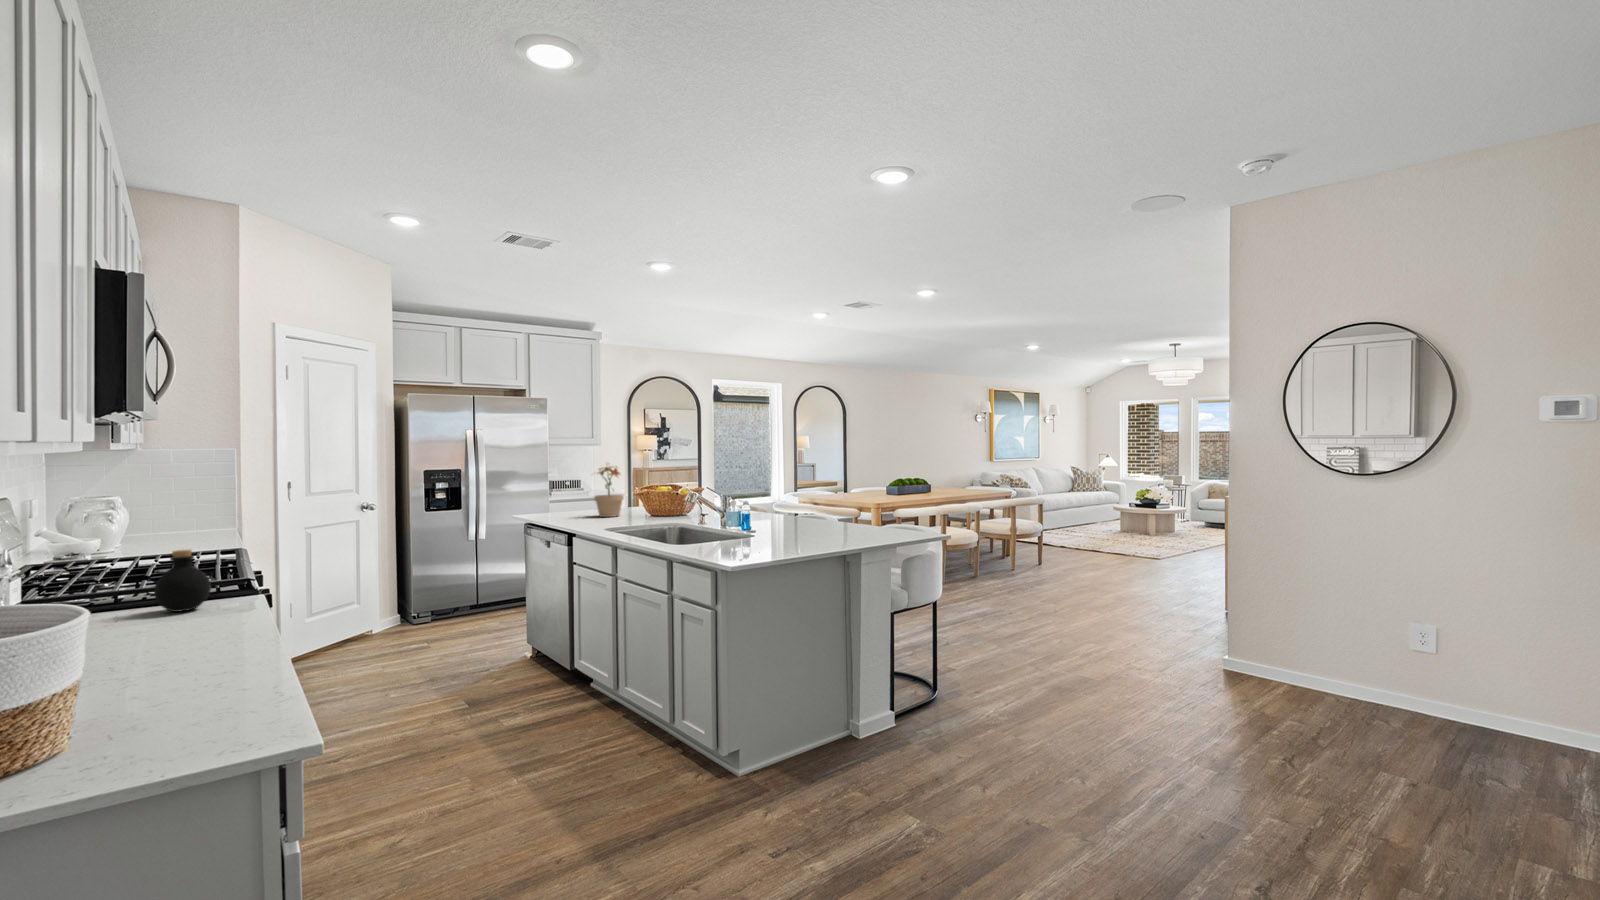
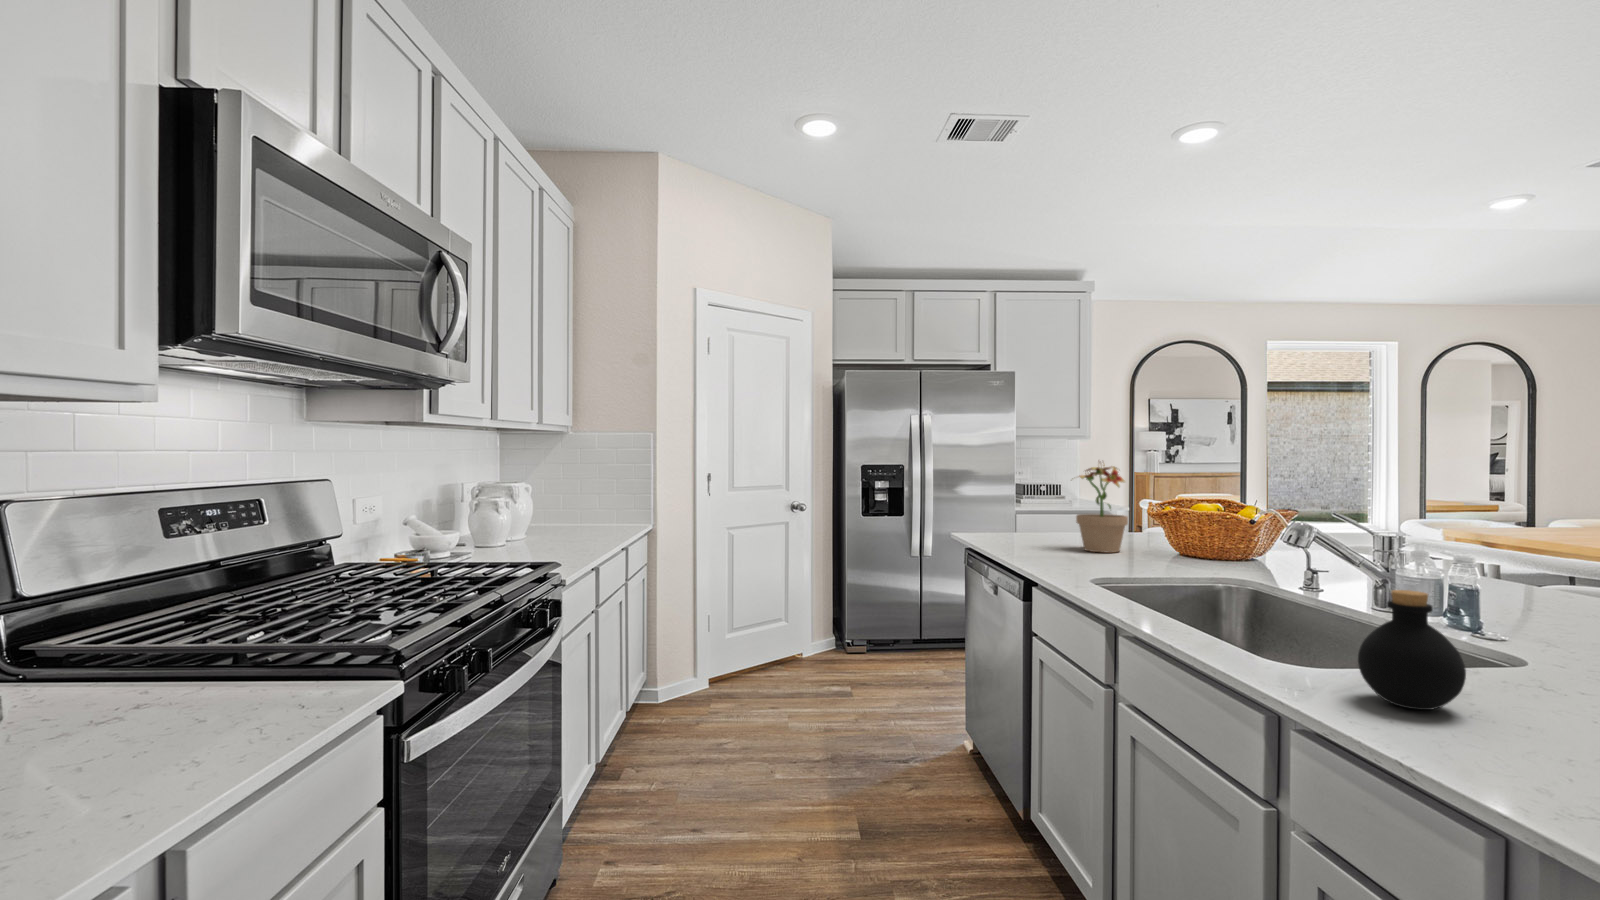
bottle: present [154,550,211,612] -> present [1358,590,1466,710]

